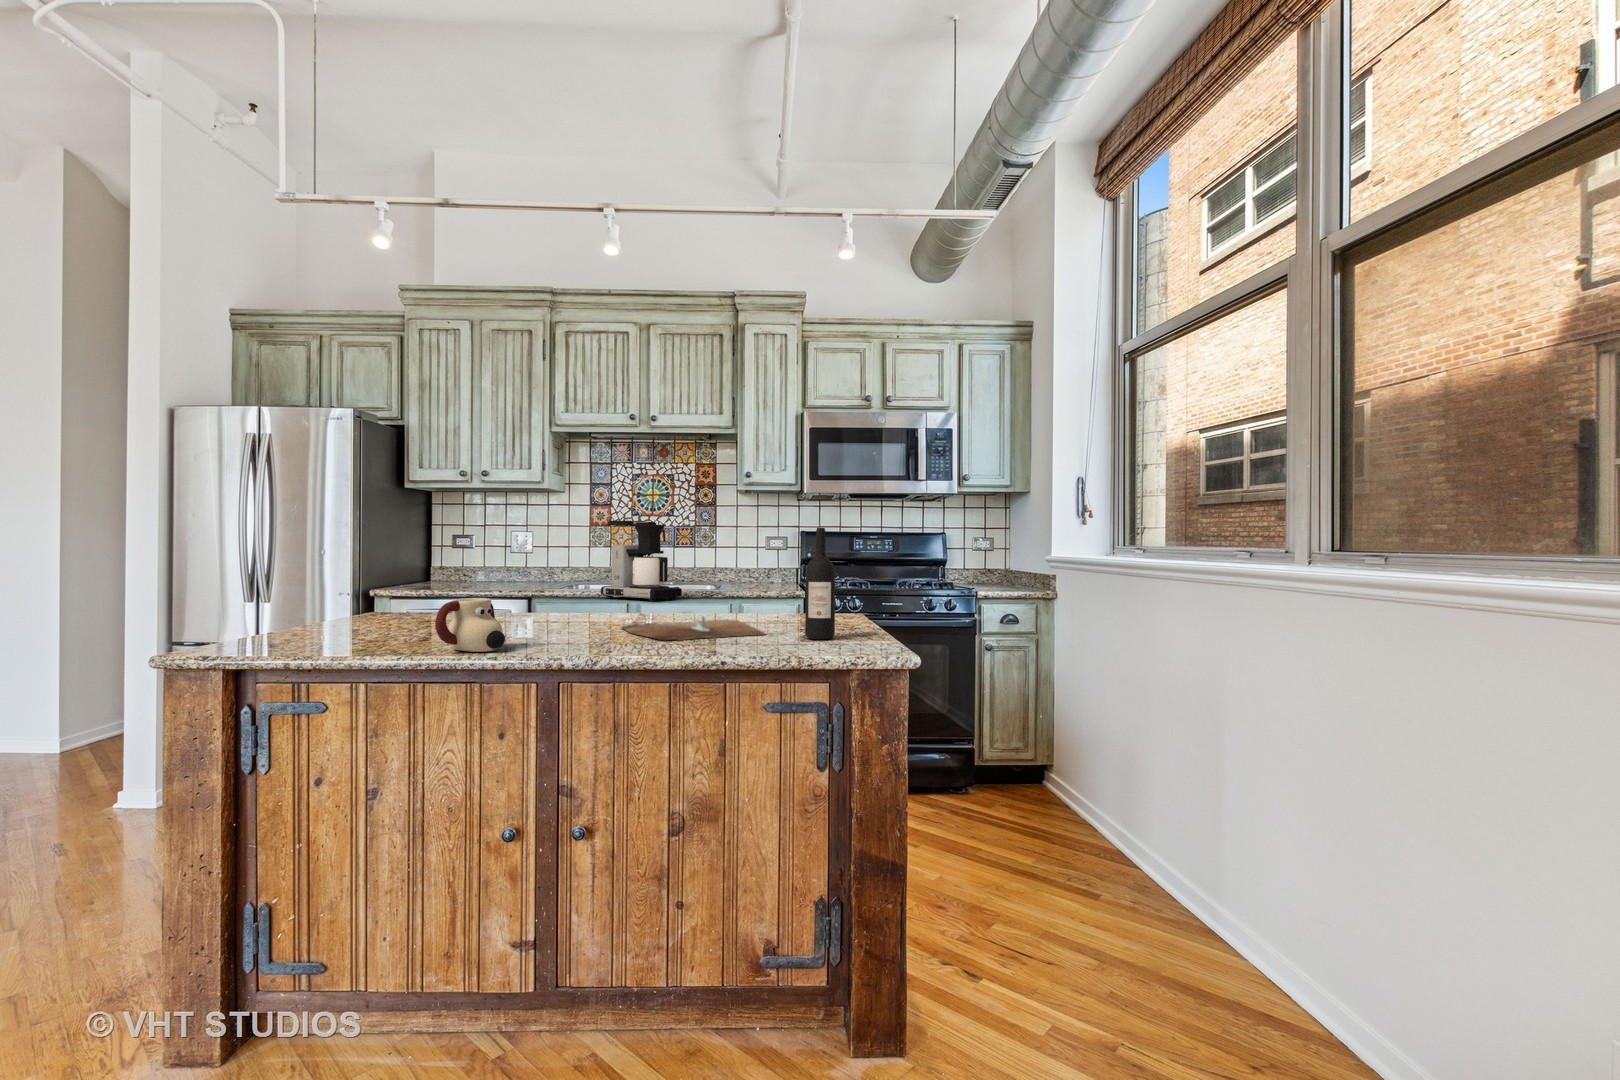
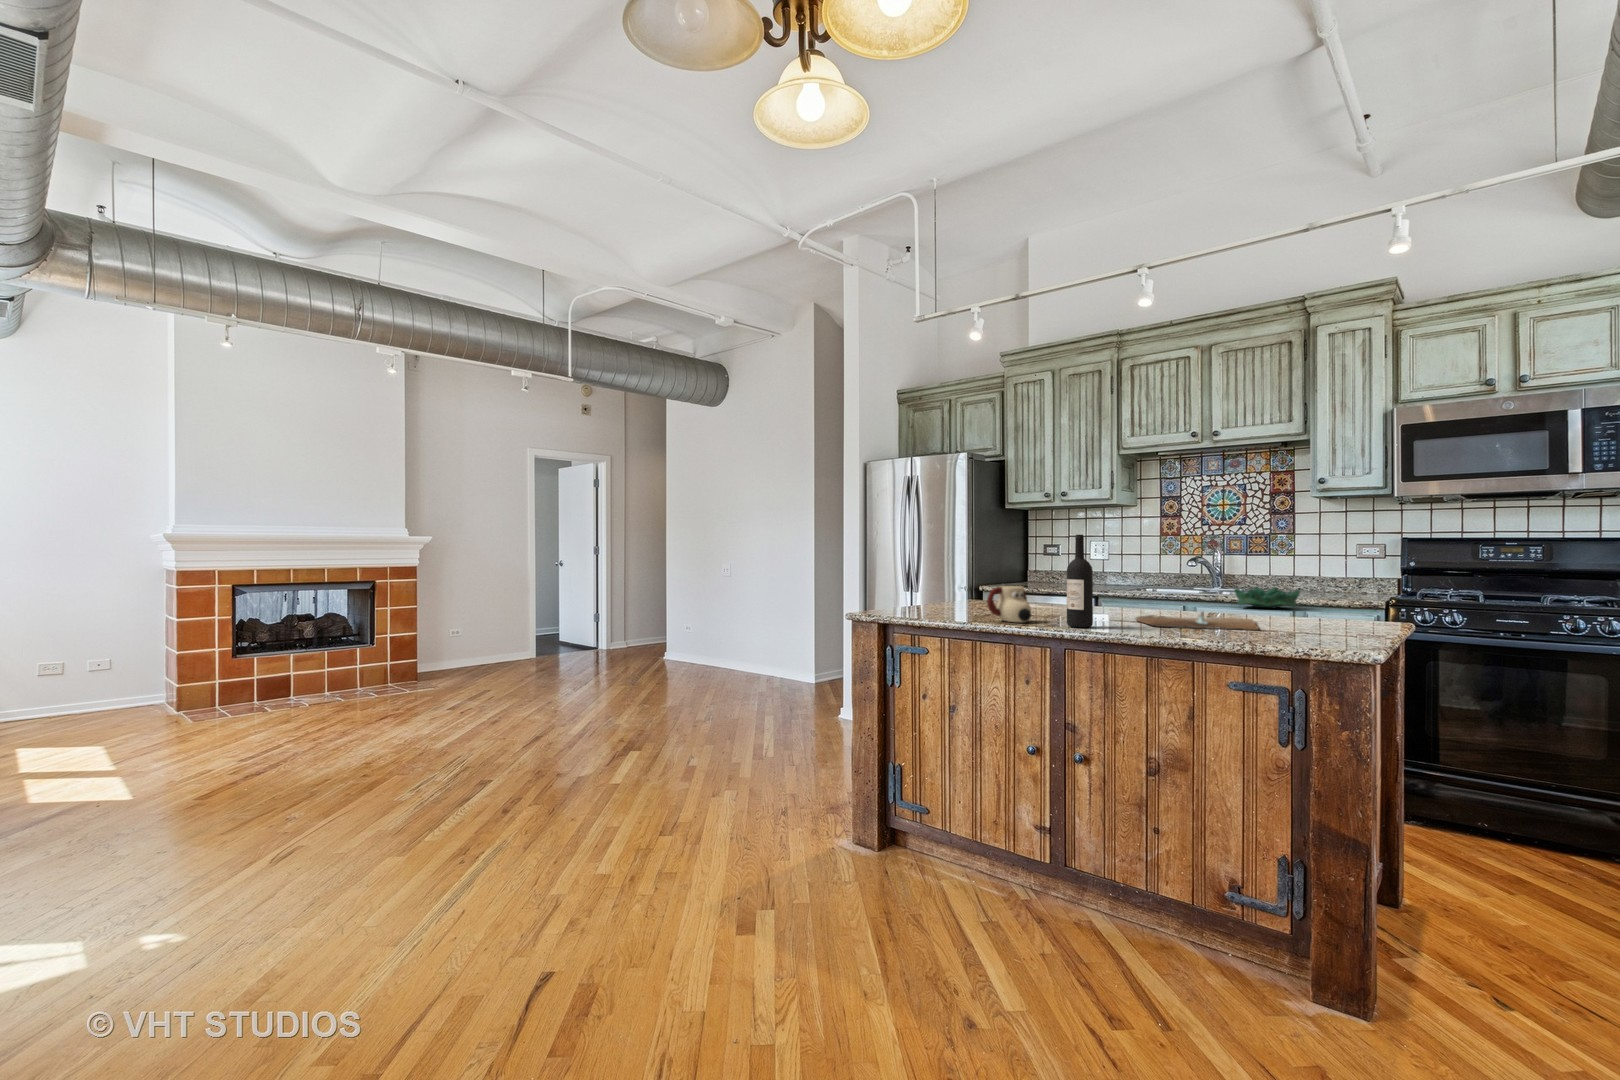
coffee maker: present [601,521,682,602] -> none [1155,530,1232,604]
wine bottle: present [805,528,835,639] -> present [1067,534,1093,628]
decorative bowl: none [690,581,749,602] -> present [1234,587,1300,608]

